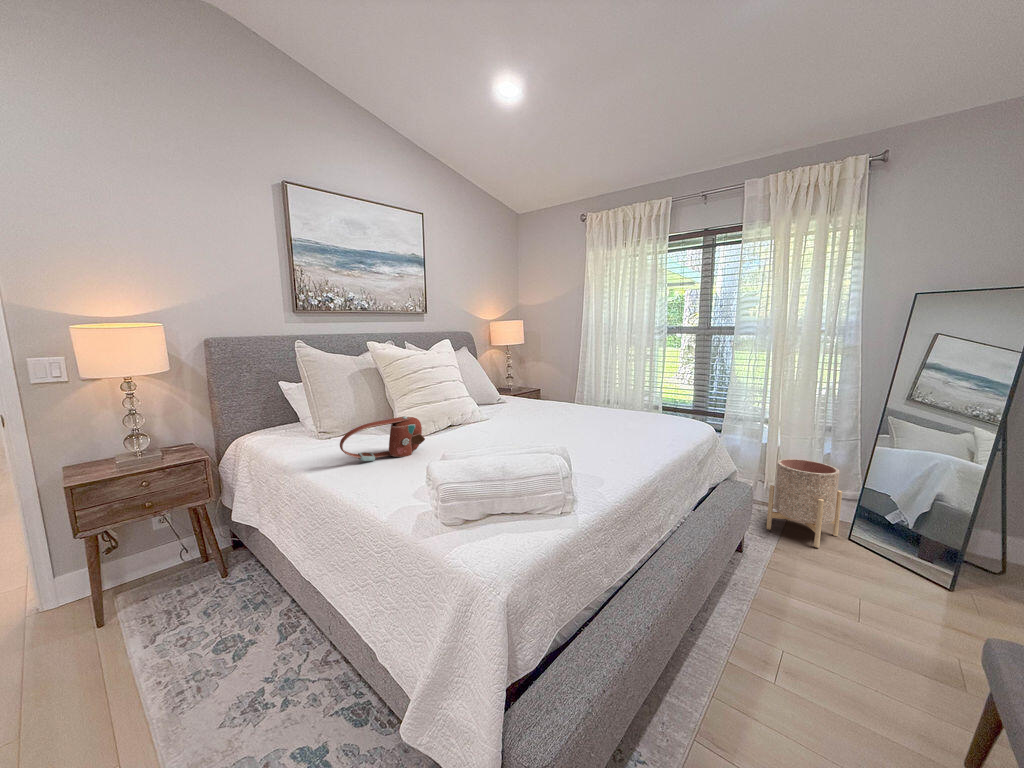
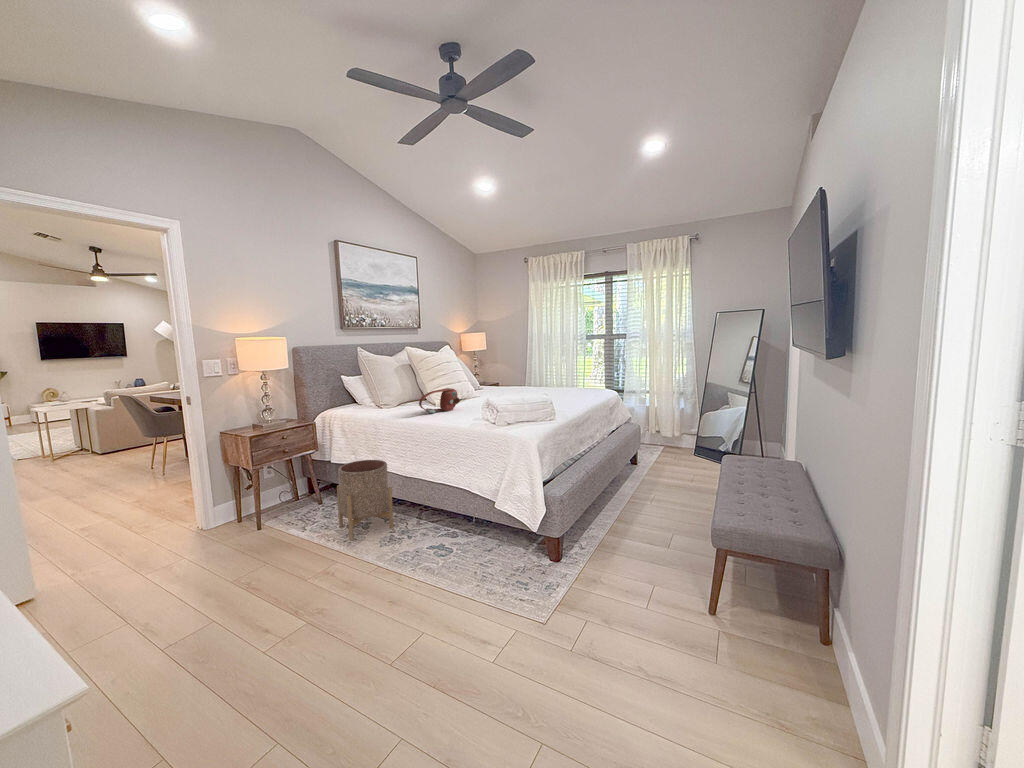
planter: present [766,459,842,548] -> present [337,460,393,541]

